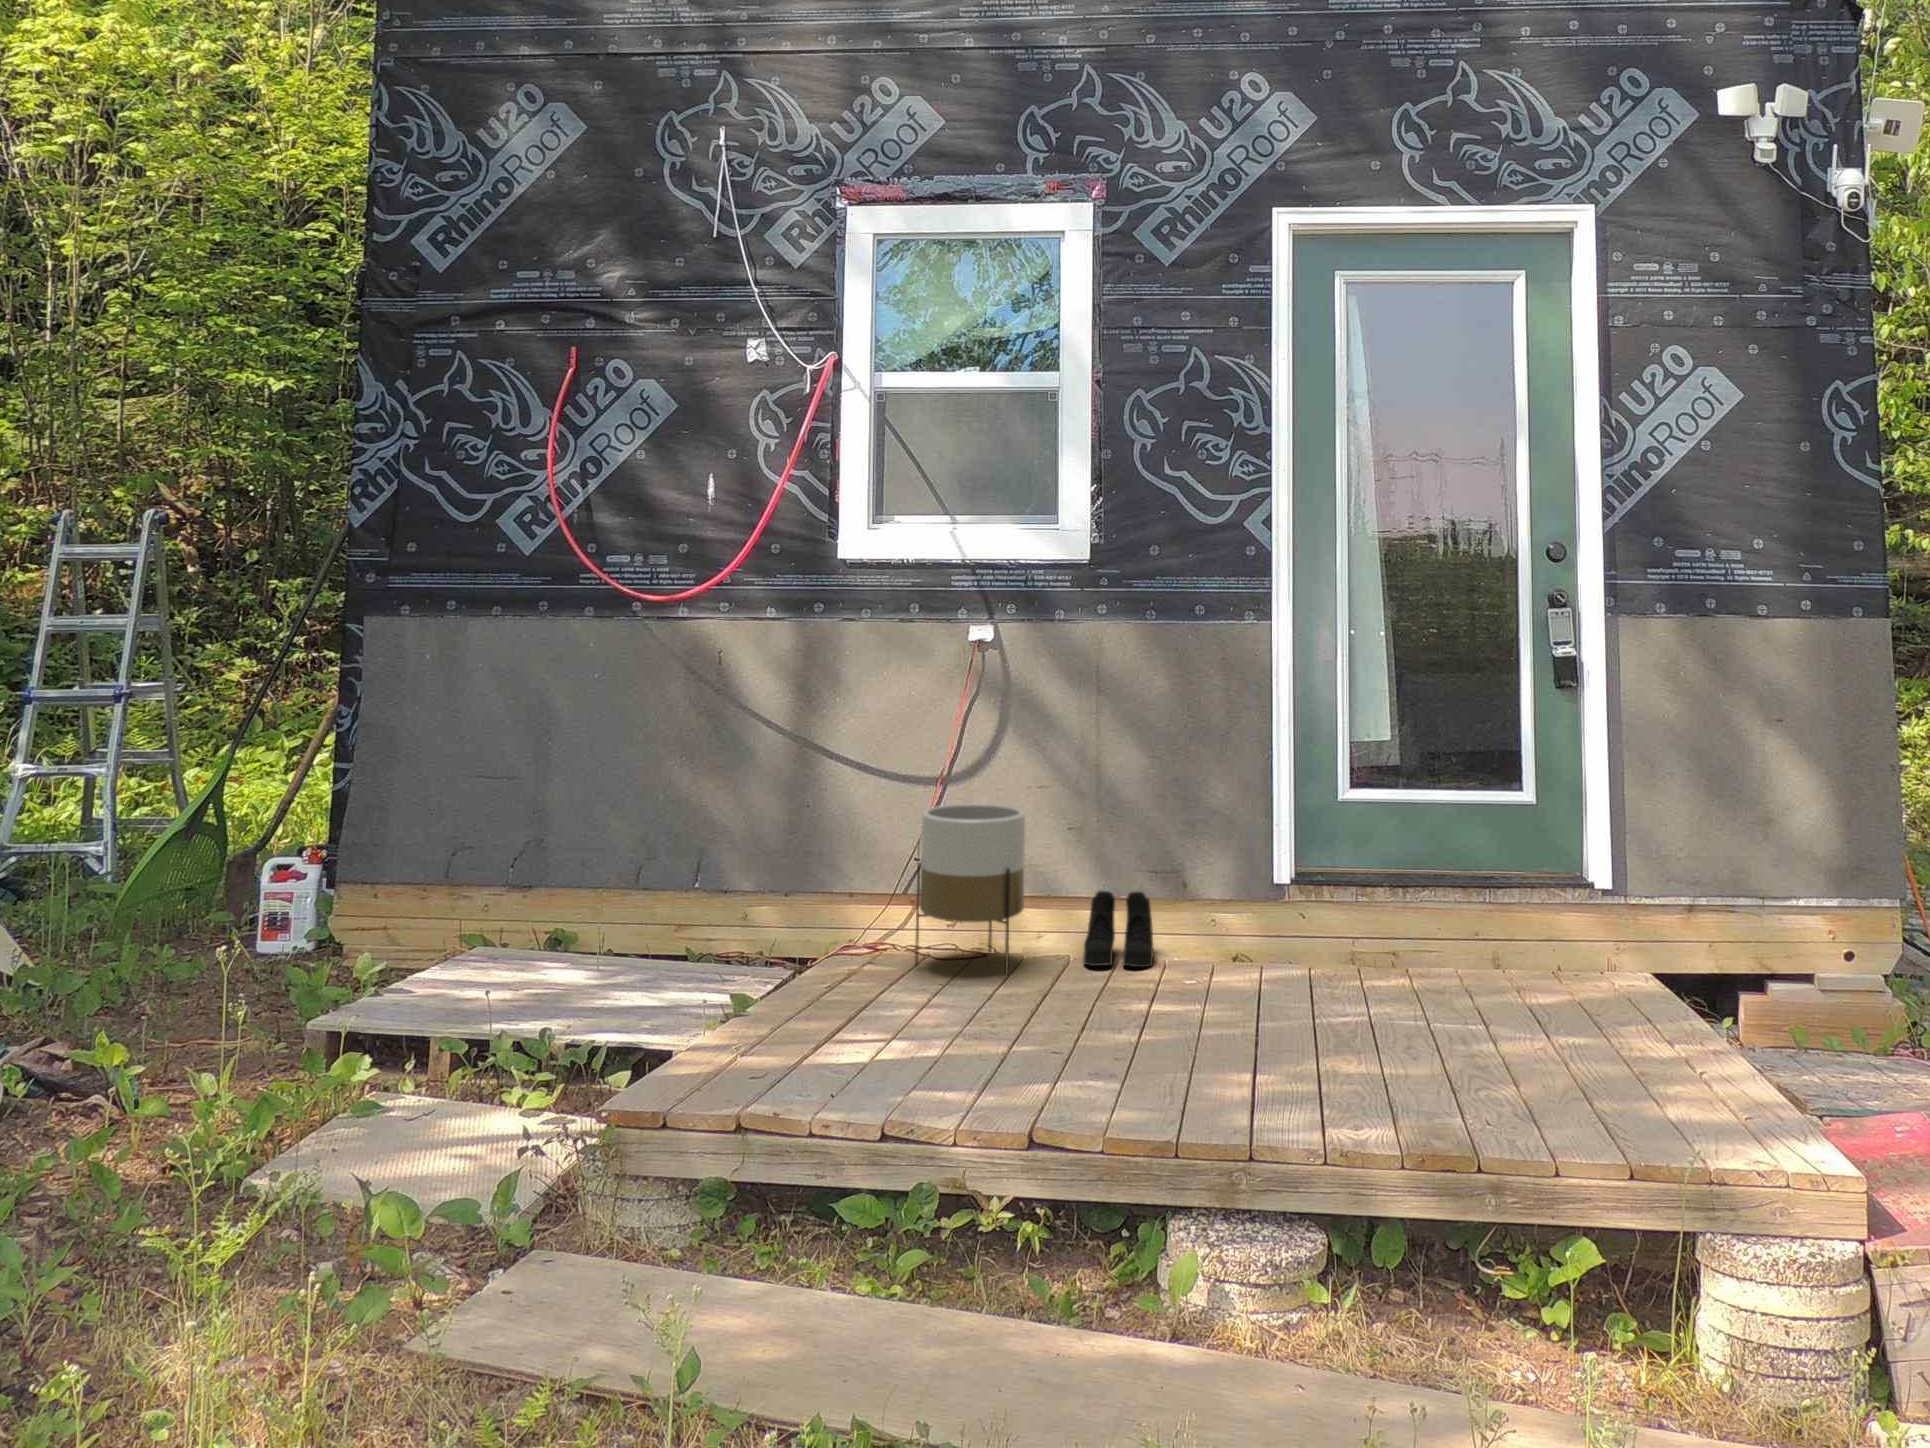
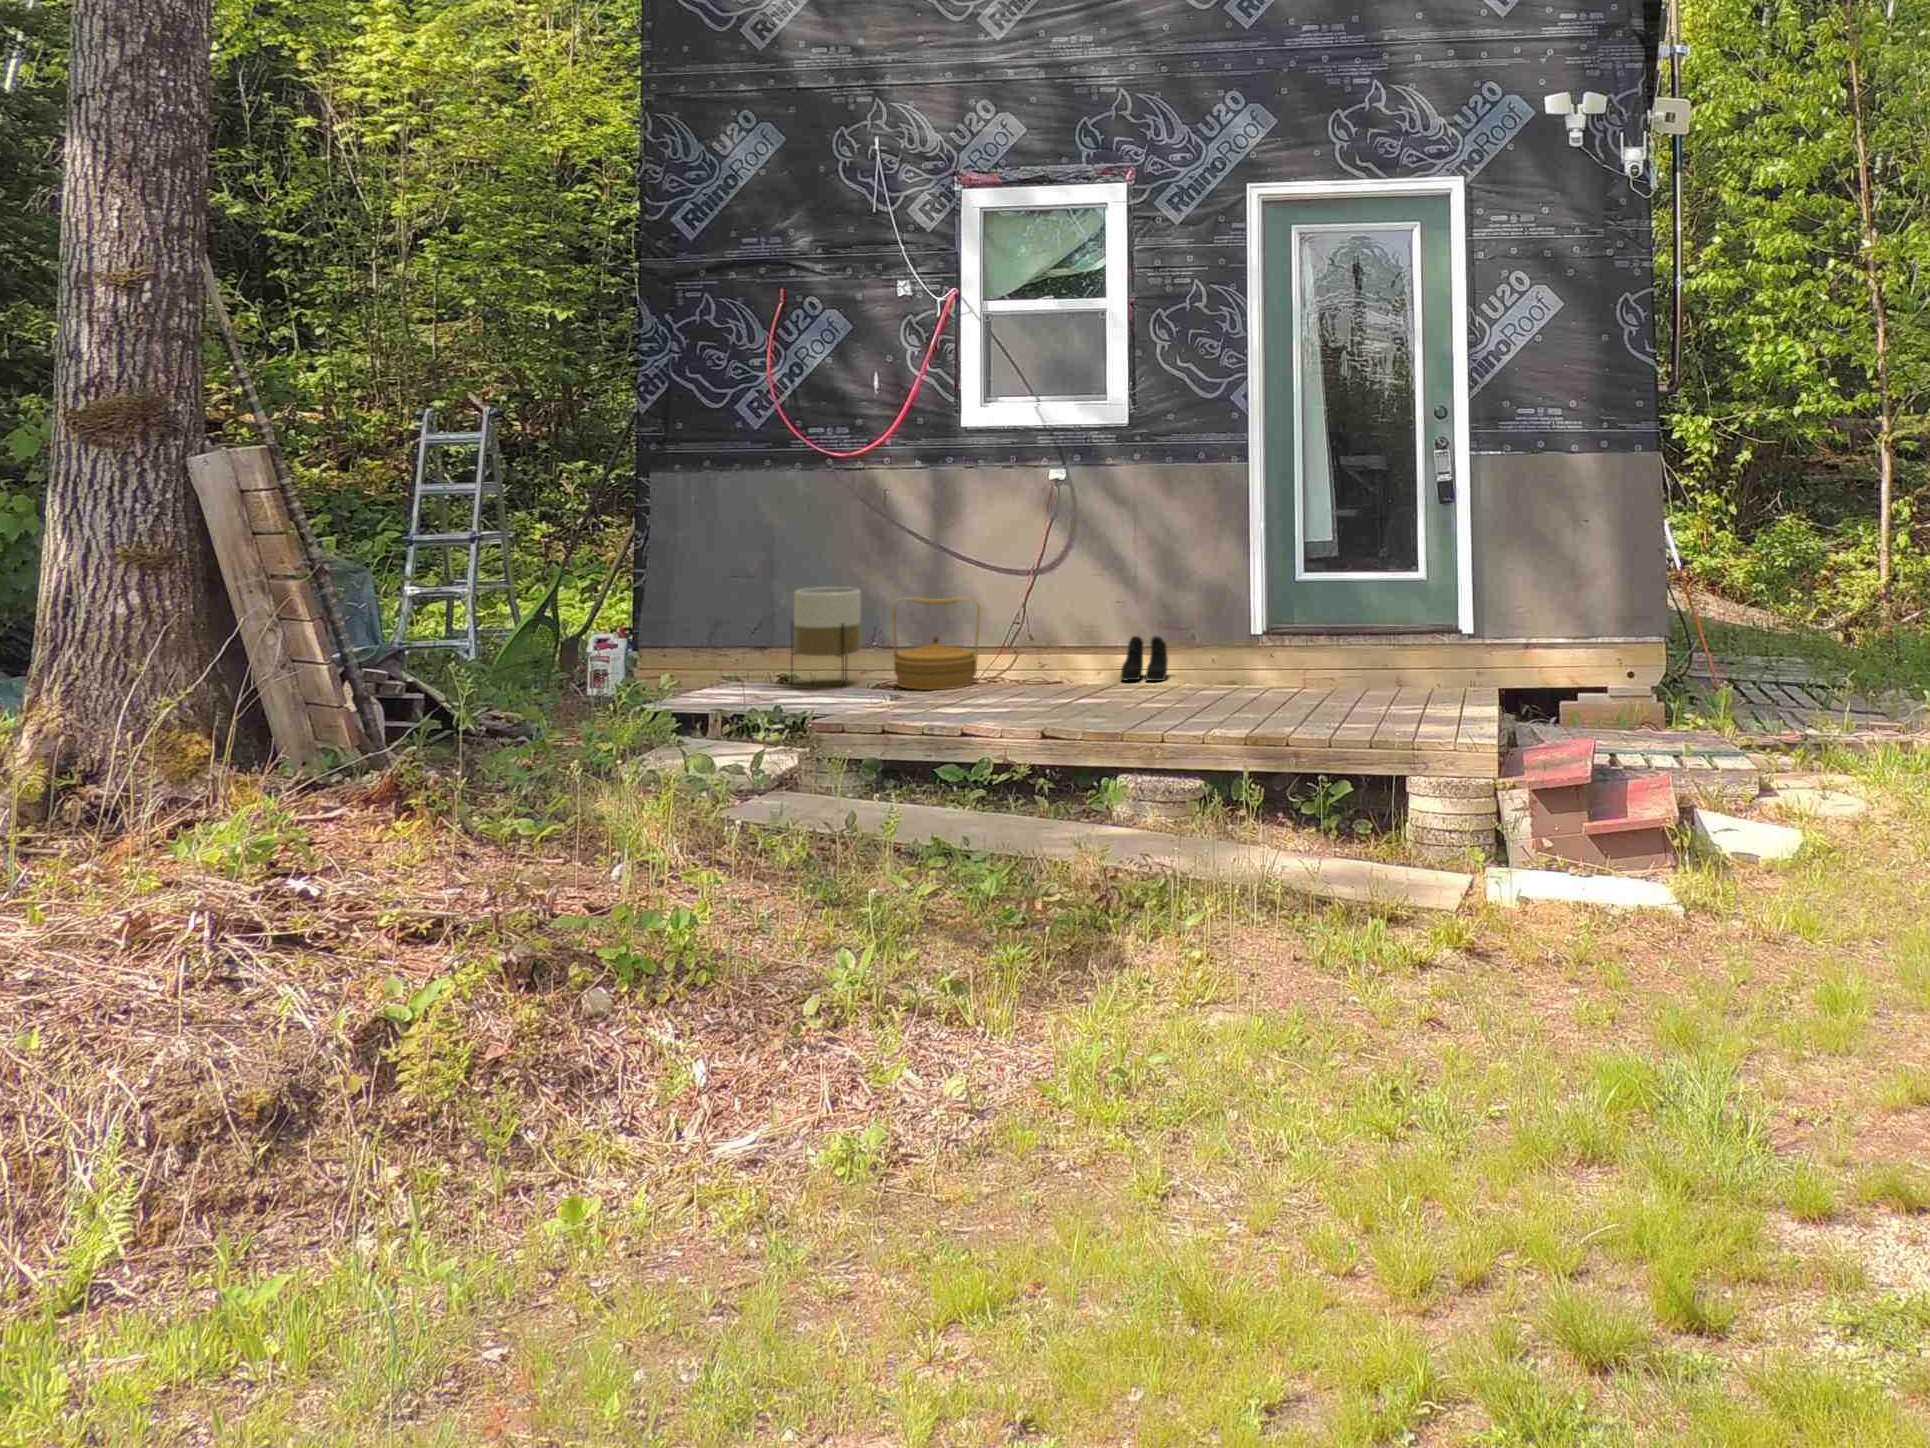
planter: present [915,804,1025,975] -> present [791,587,861,687]
woven basket: none [726,827,864,983] -> present [892,597,980,690]

